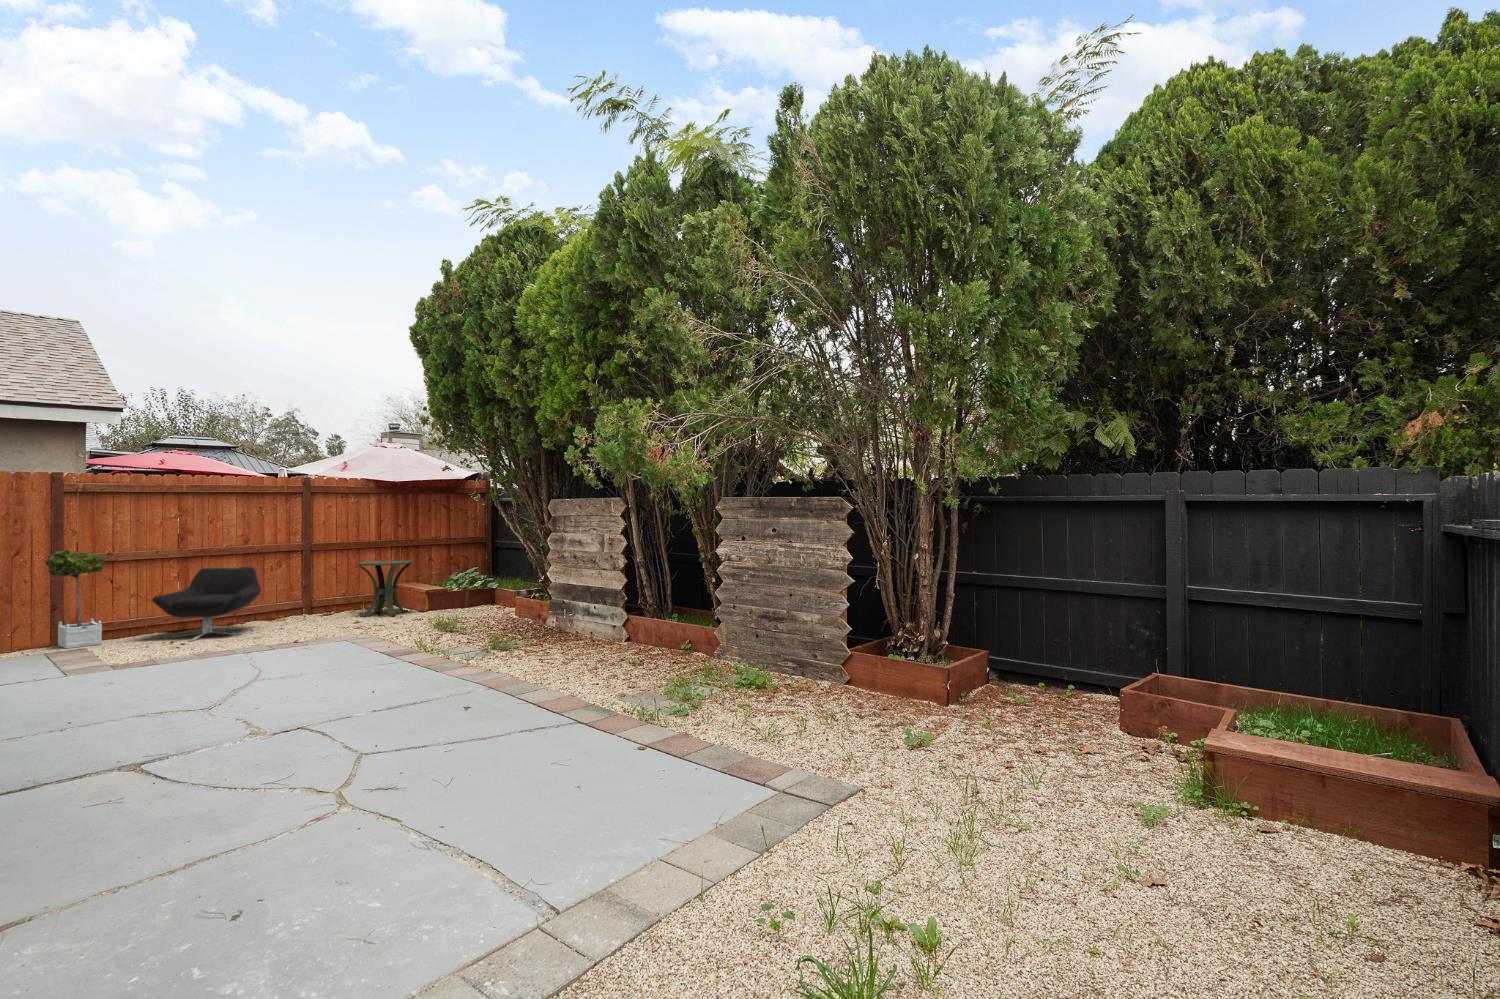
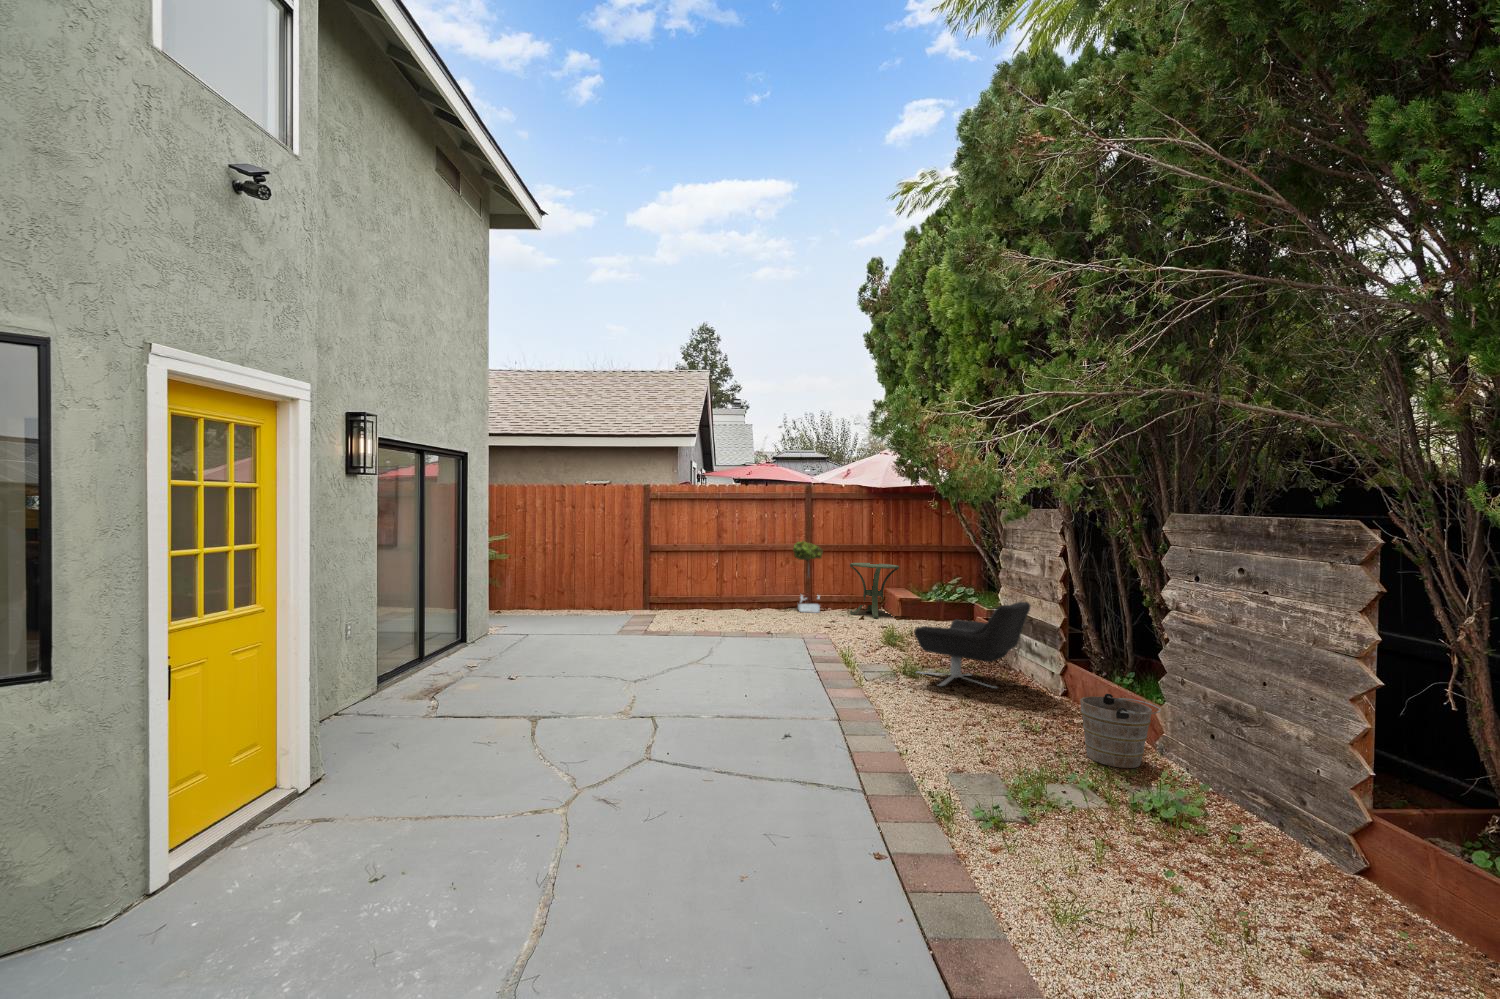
potted tree: present [46,549,104,648] -> present [793,541,823,613]
lounge chair: present [152,567,261,641] -> present [914,602,1030,688]
bucket: none [674,626,722,673] -> present [1080,694,1161,768]

